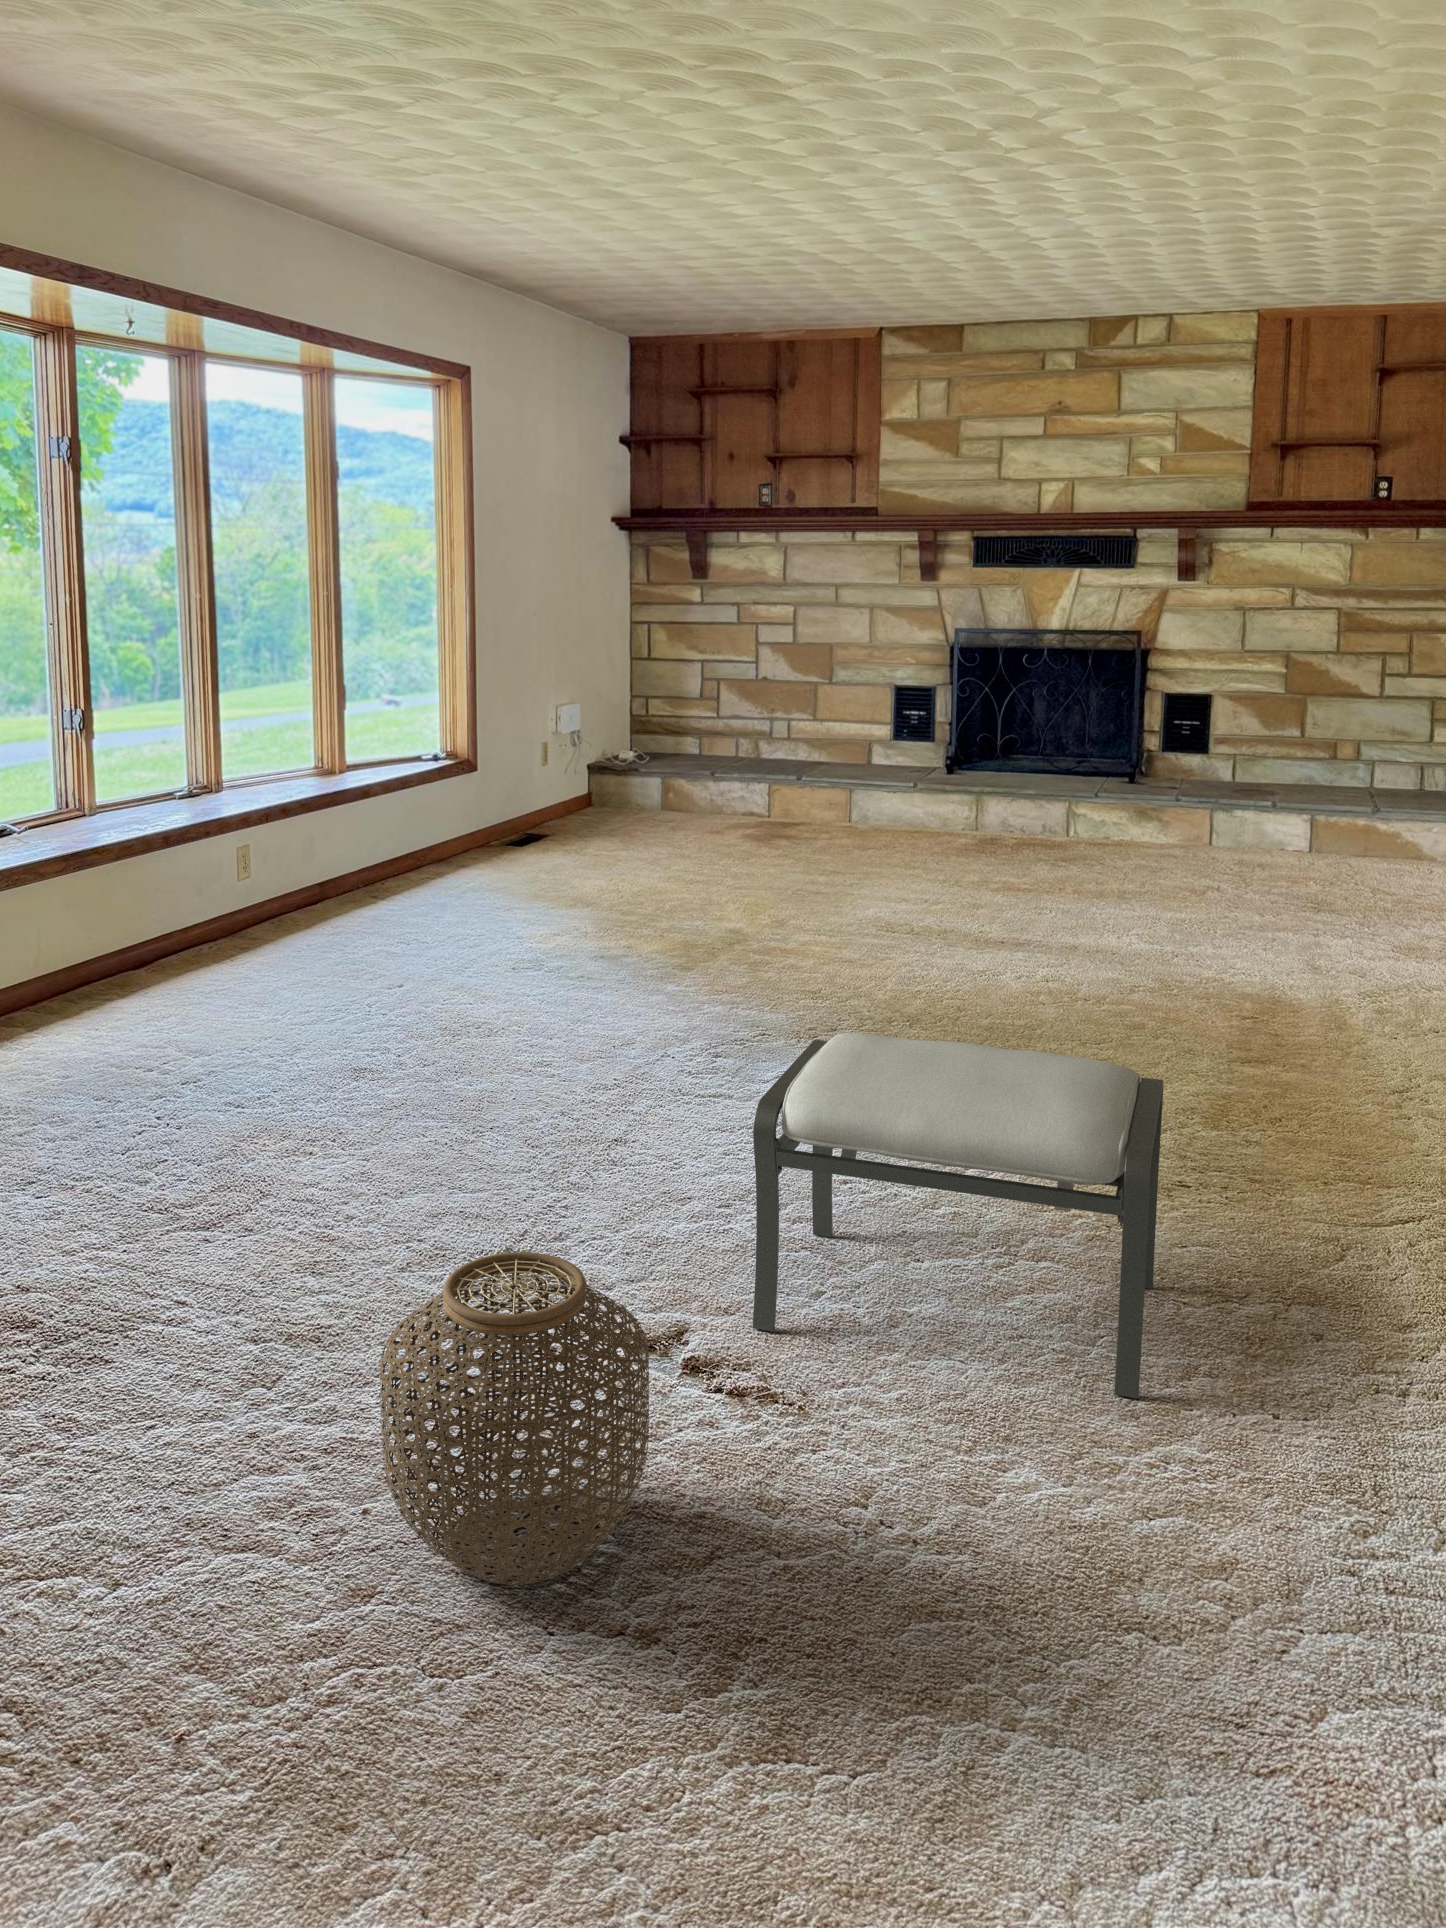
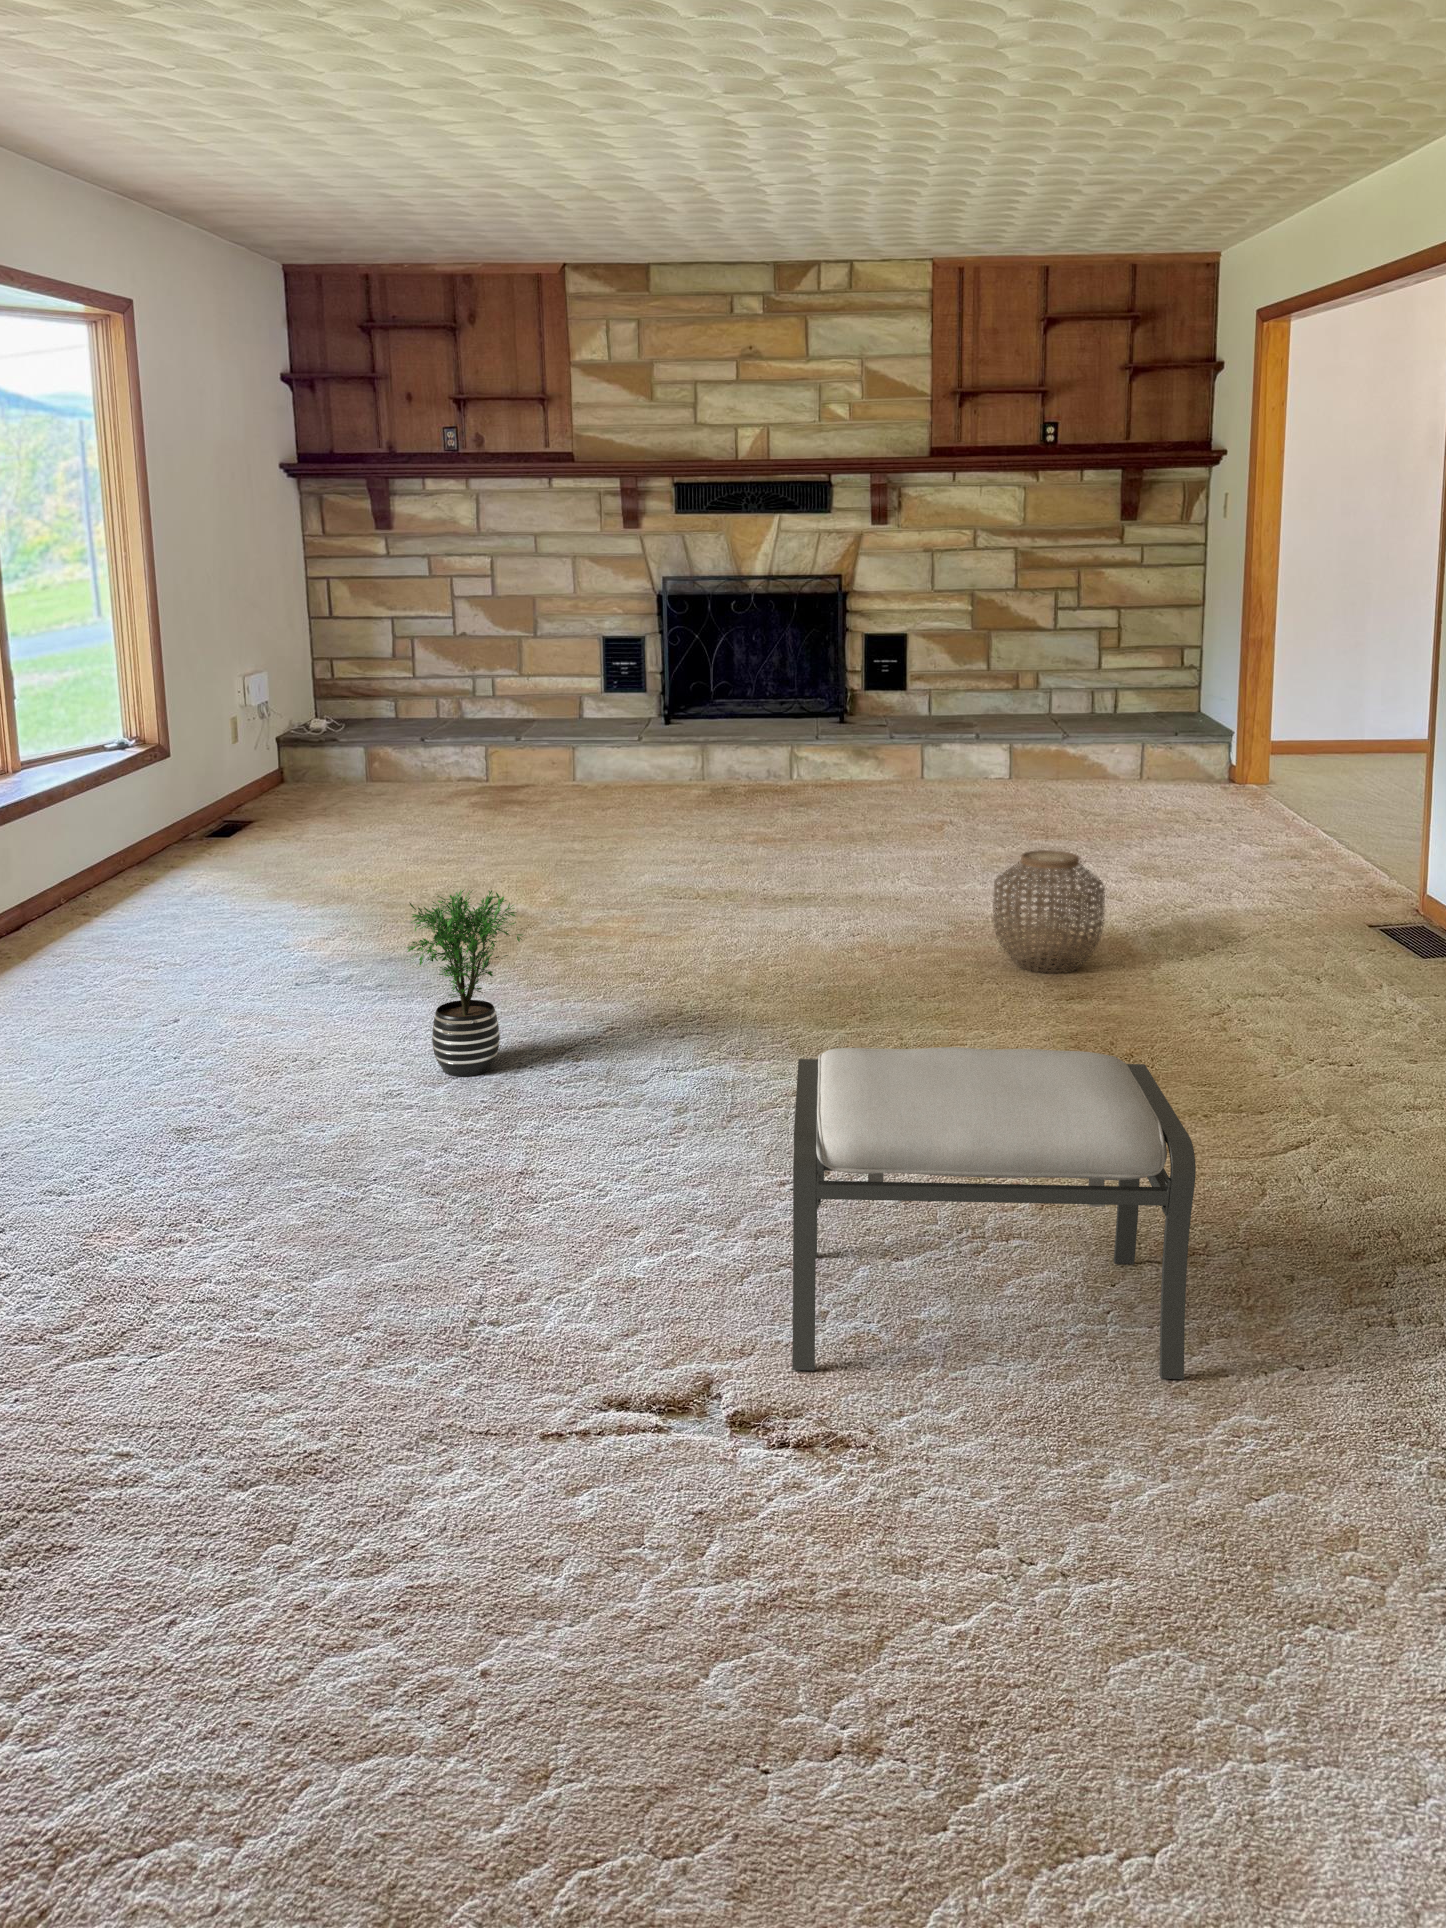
potted plant: none [540,866,653,1043] -> present [407,890,523,1076]
woven basket: present [380,1252,649,1585] -> present [993,850,1105,973]

